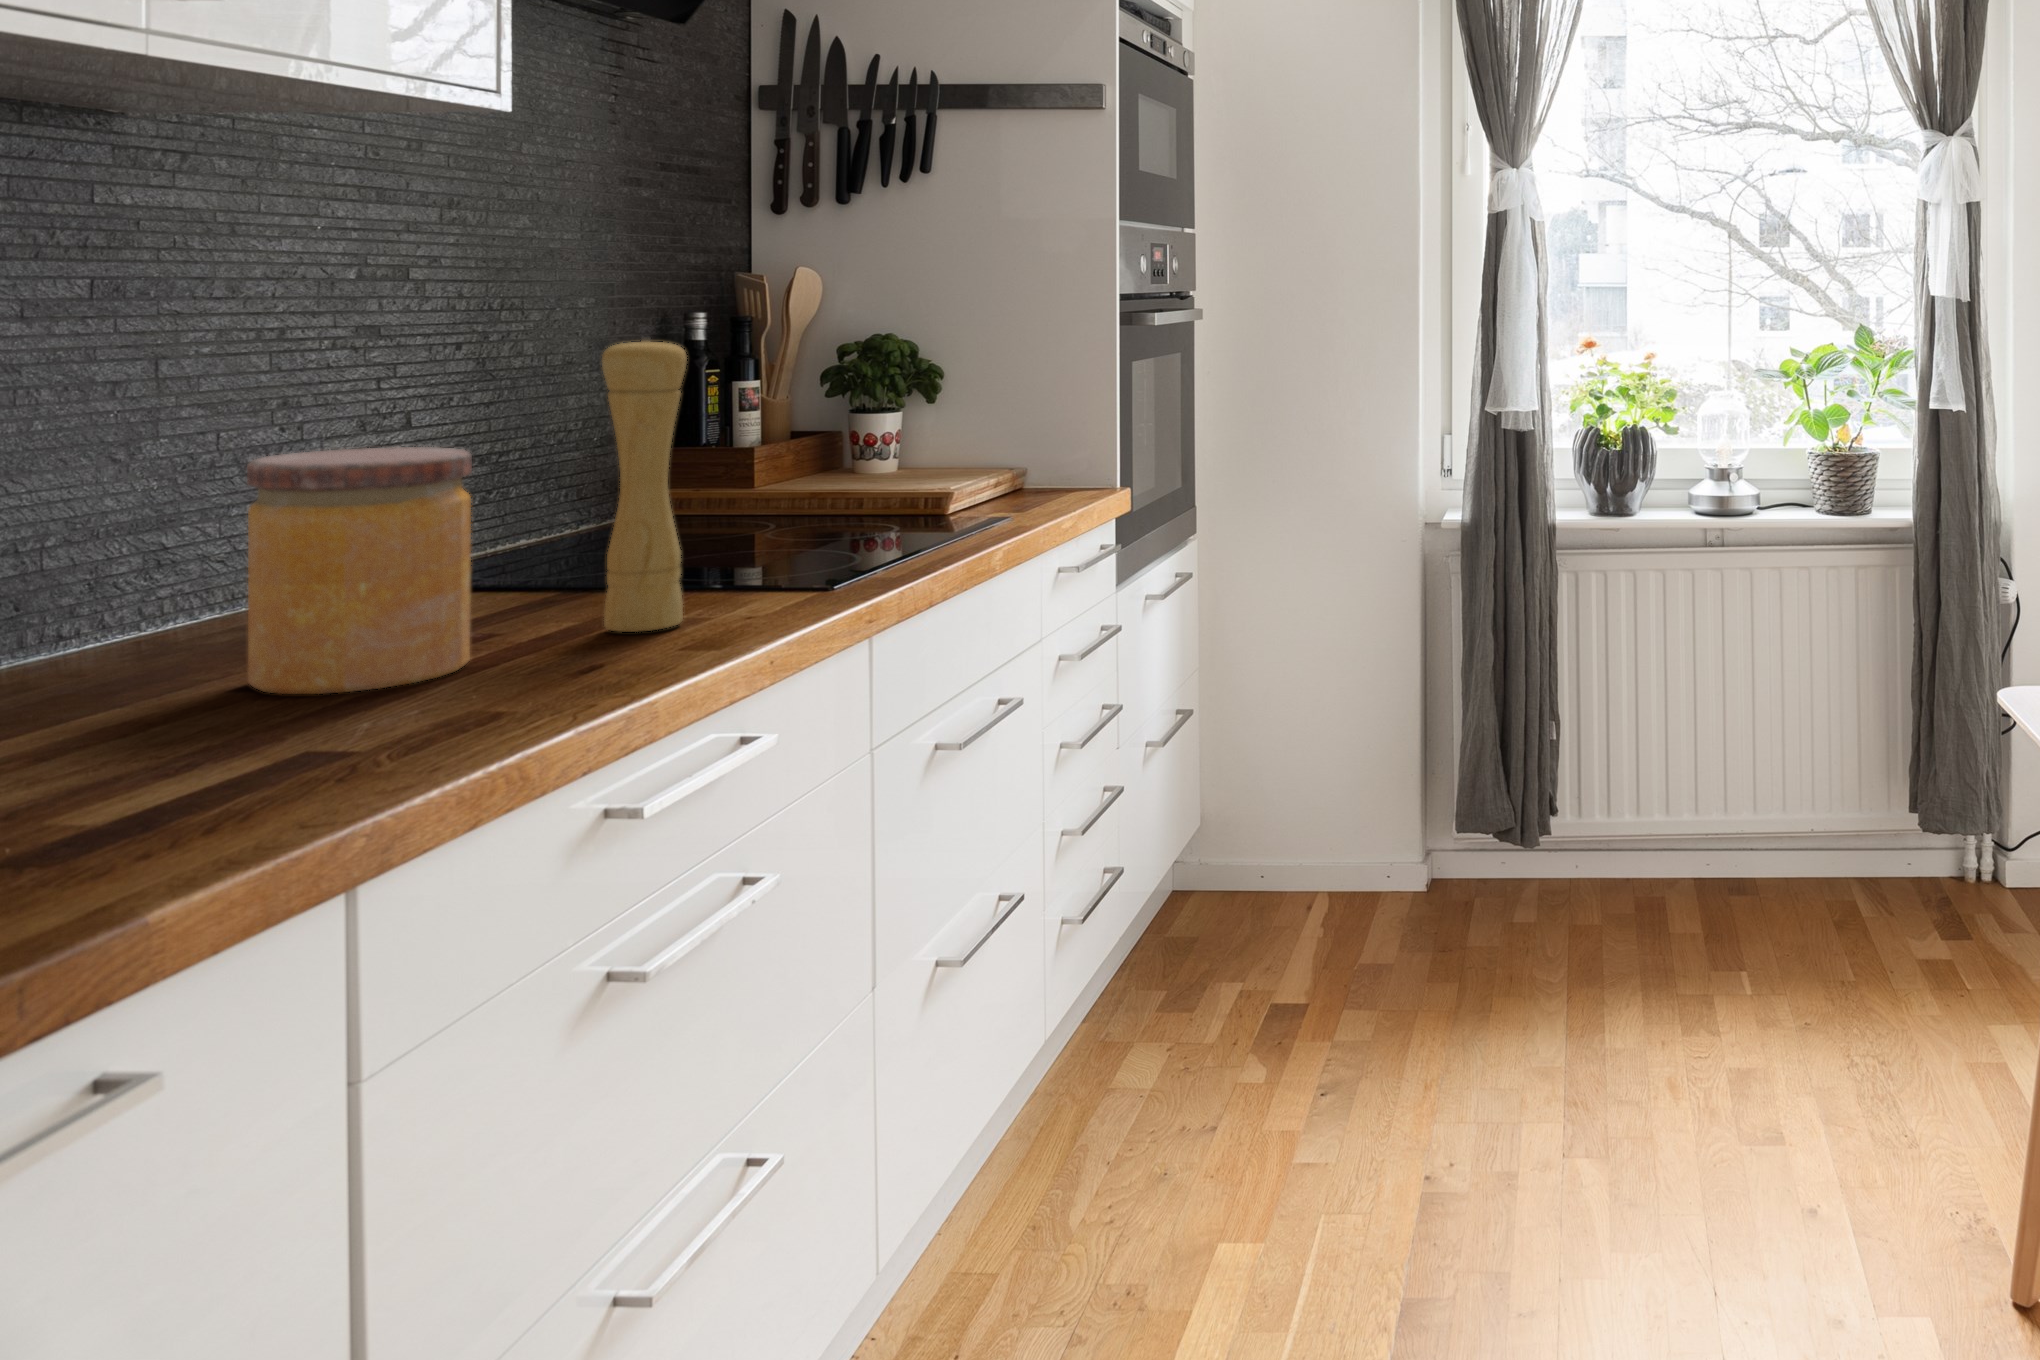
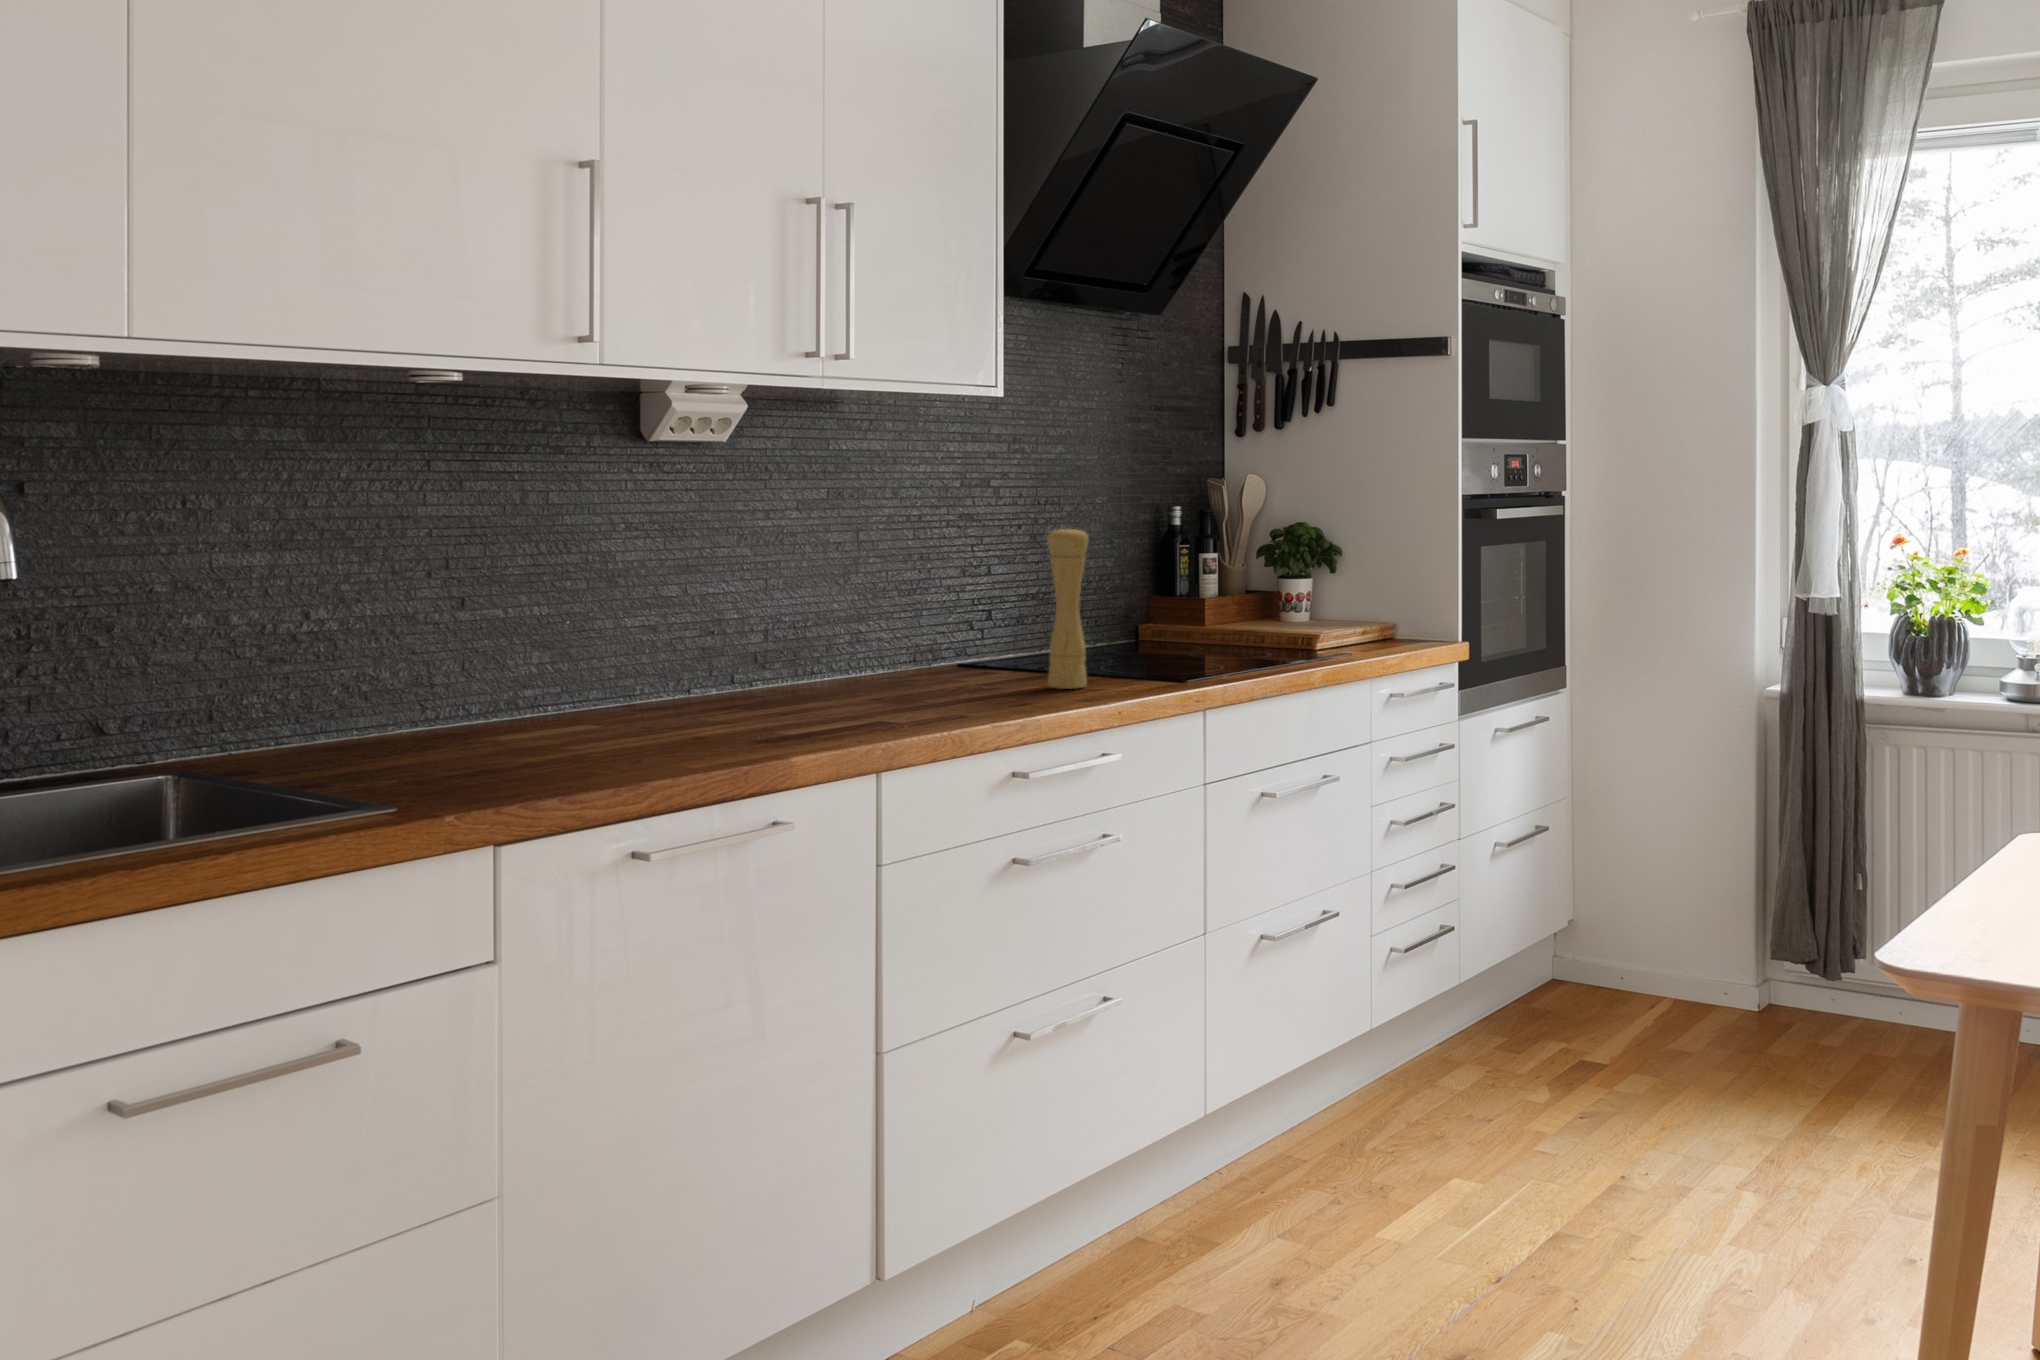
jar: present [247,447,472,694] -> none [889,581,981,700]

